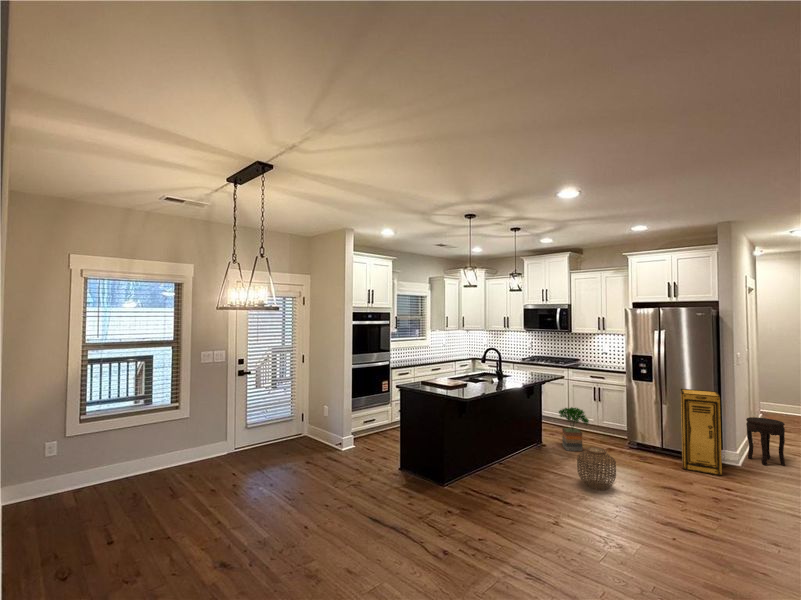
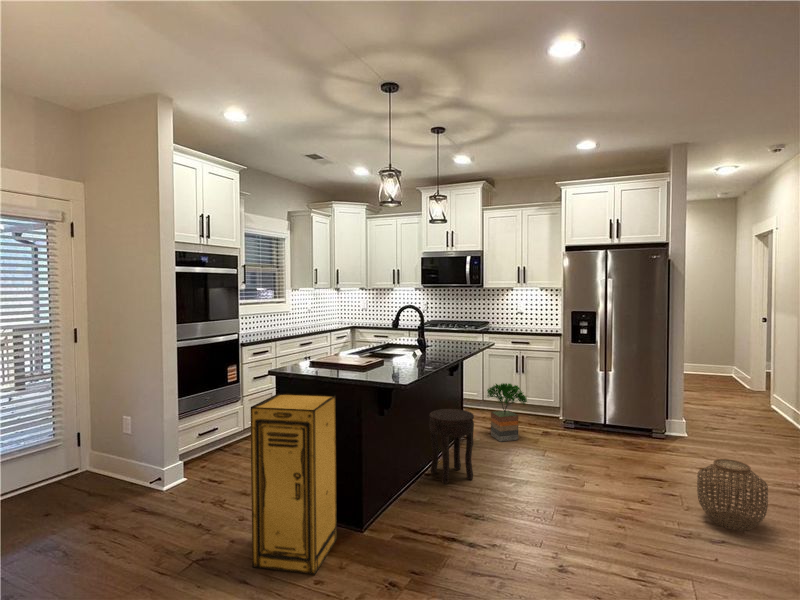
storage cabinet: present [681,389,722,476] -> present [251,393,337,574]
side table: present [746,417,785,465] -> present [429,409,474,484]
woven basket: present [577,447,616,490] -> present [697,459,768,531]

